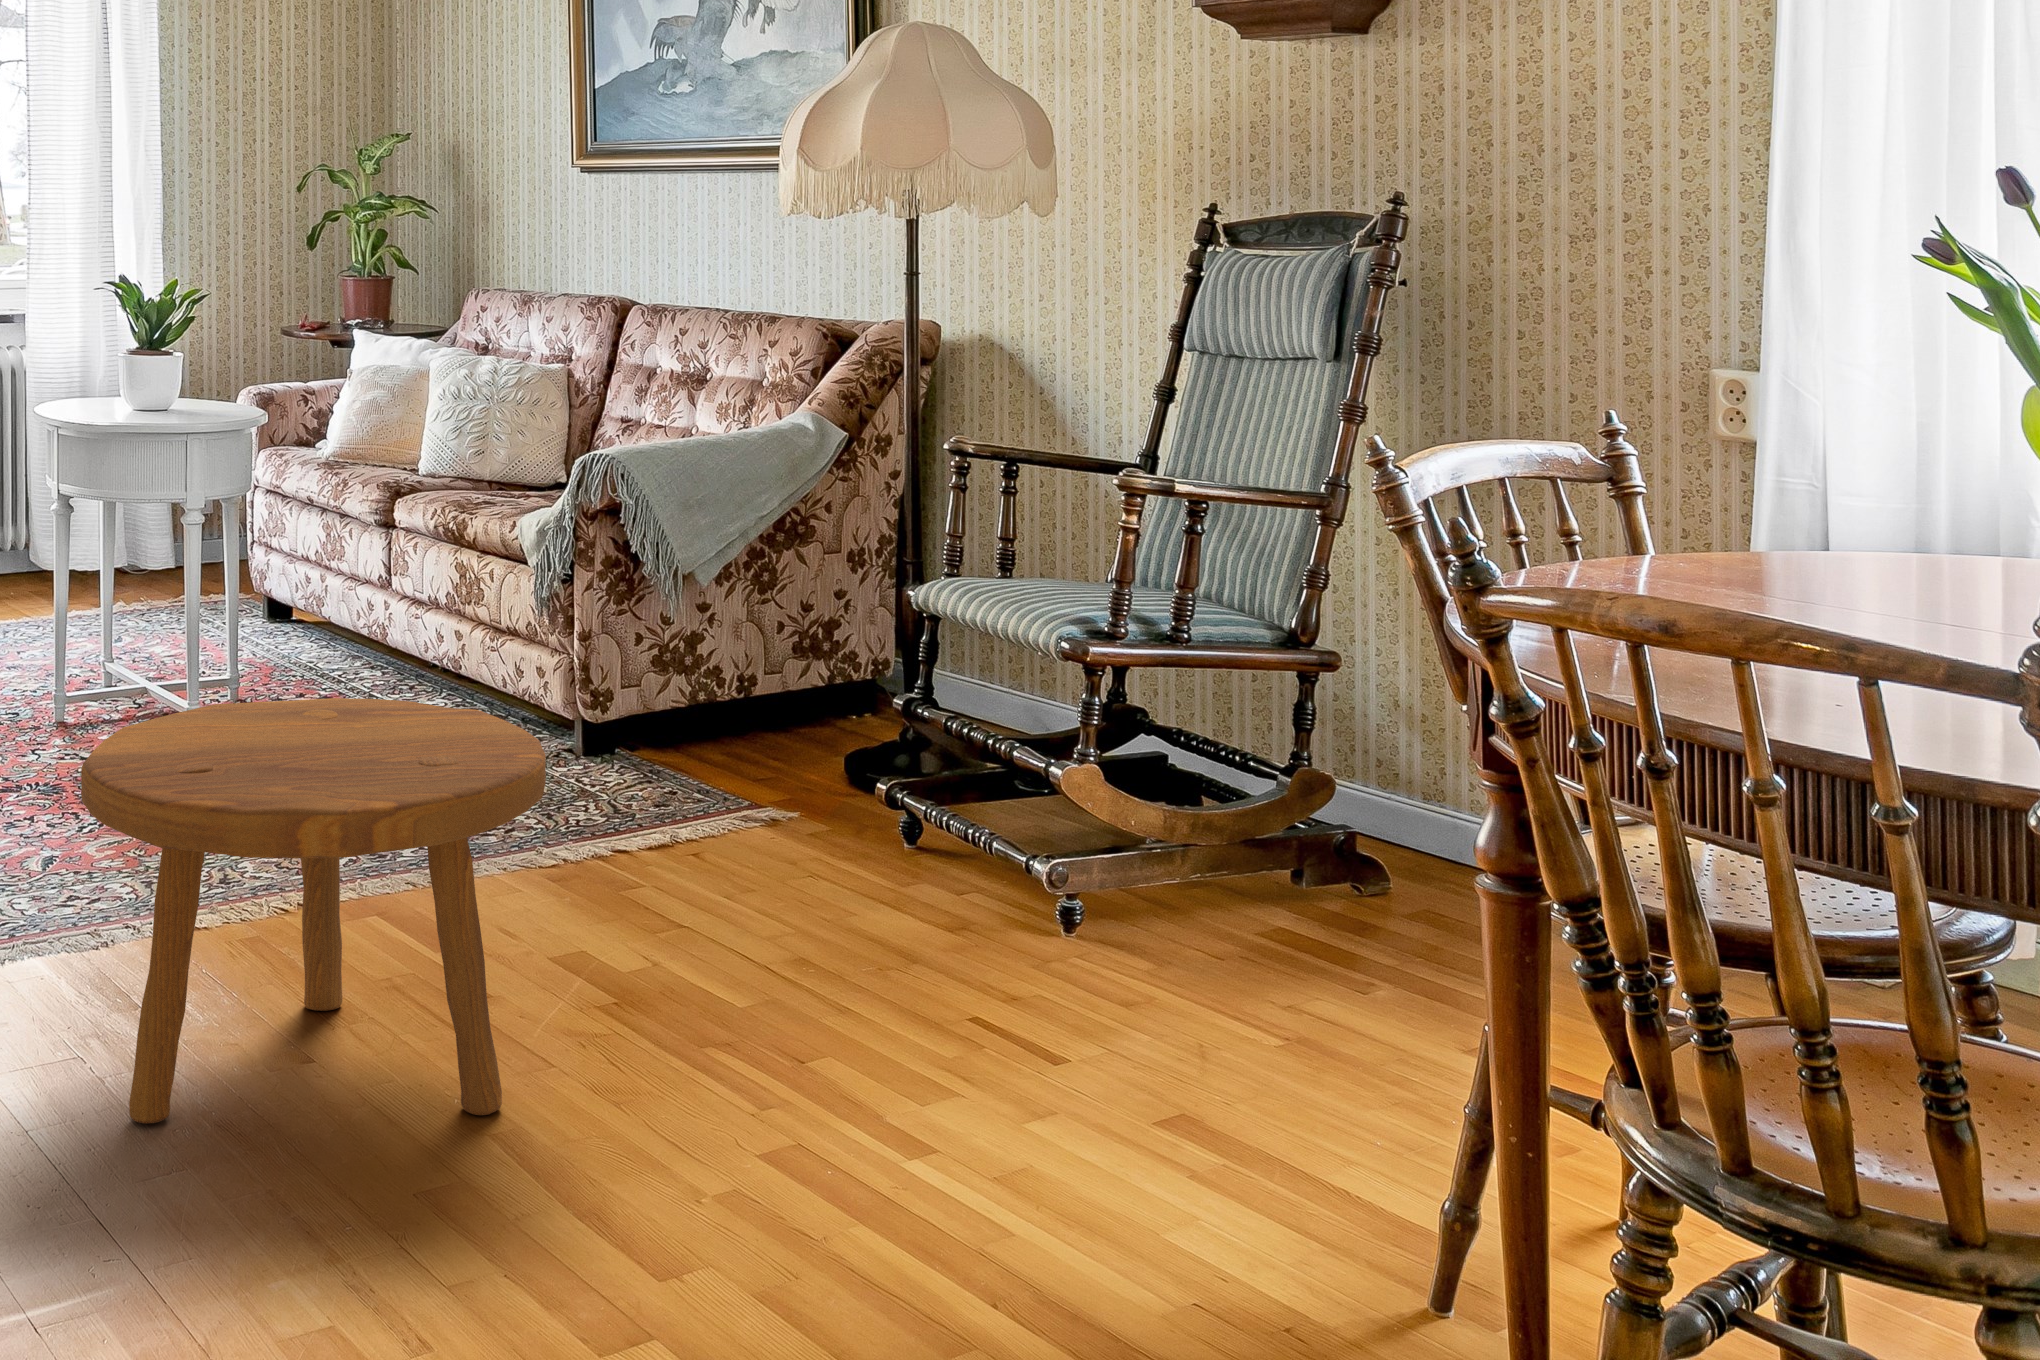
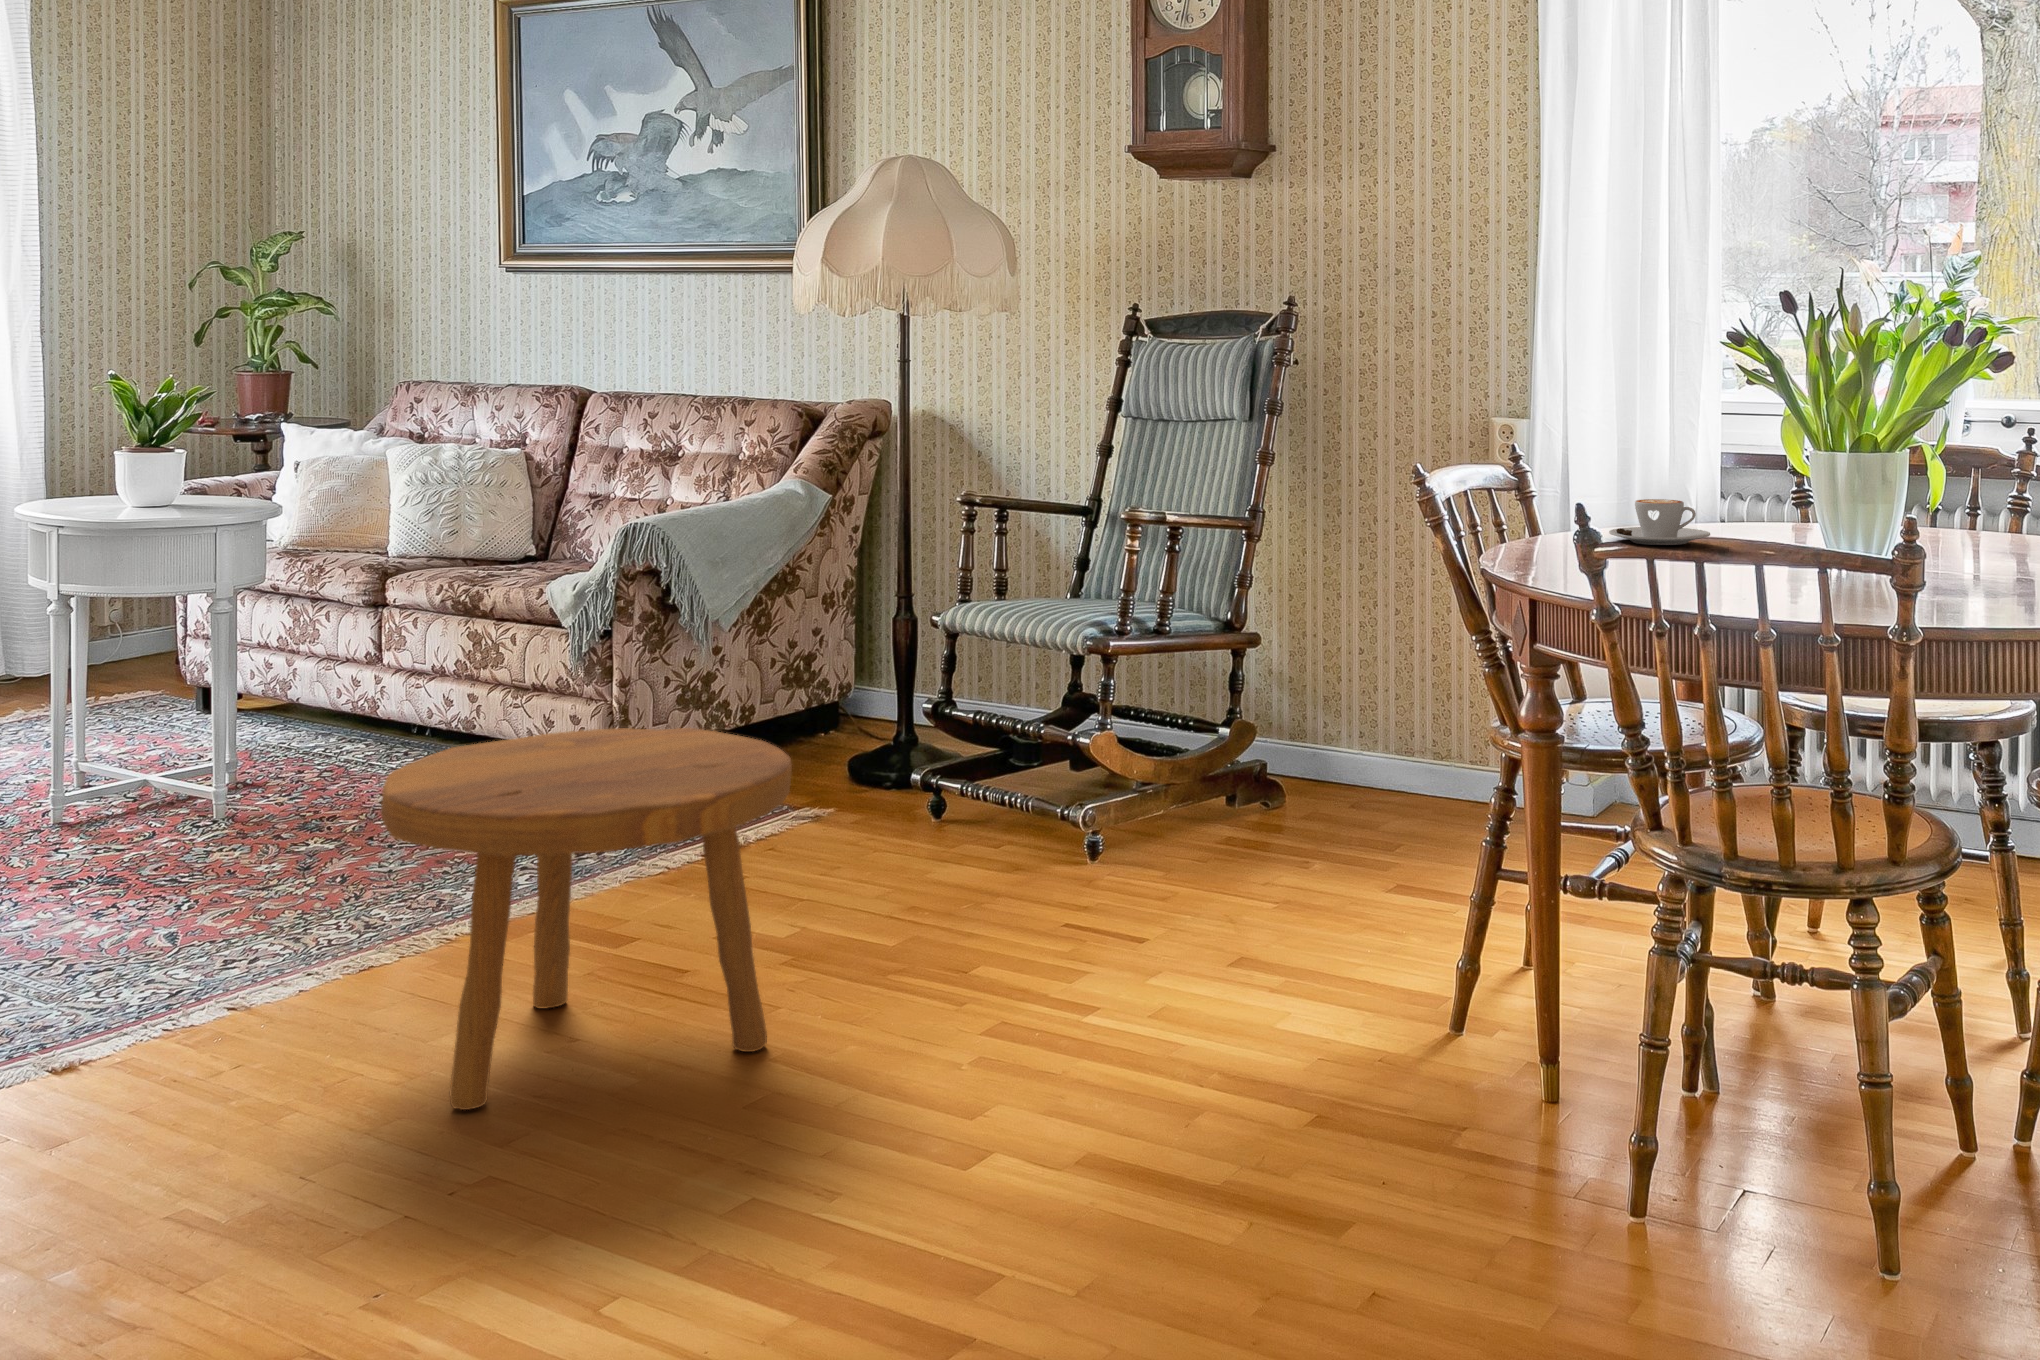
coffee cup: none [1702,521,1894,601] -> present [1609,499,1710,545]

